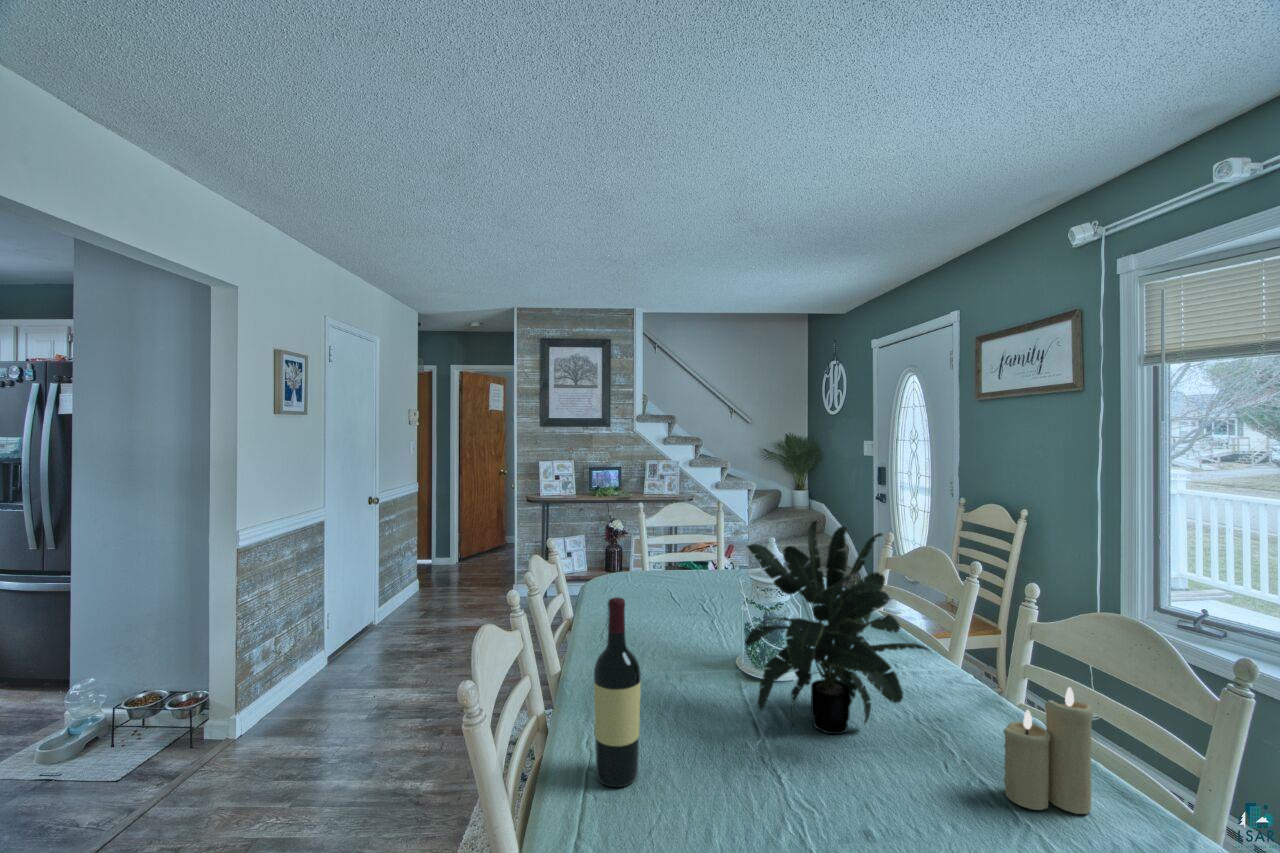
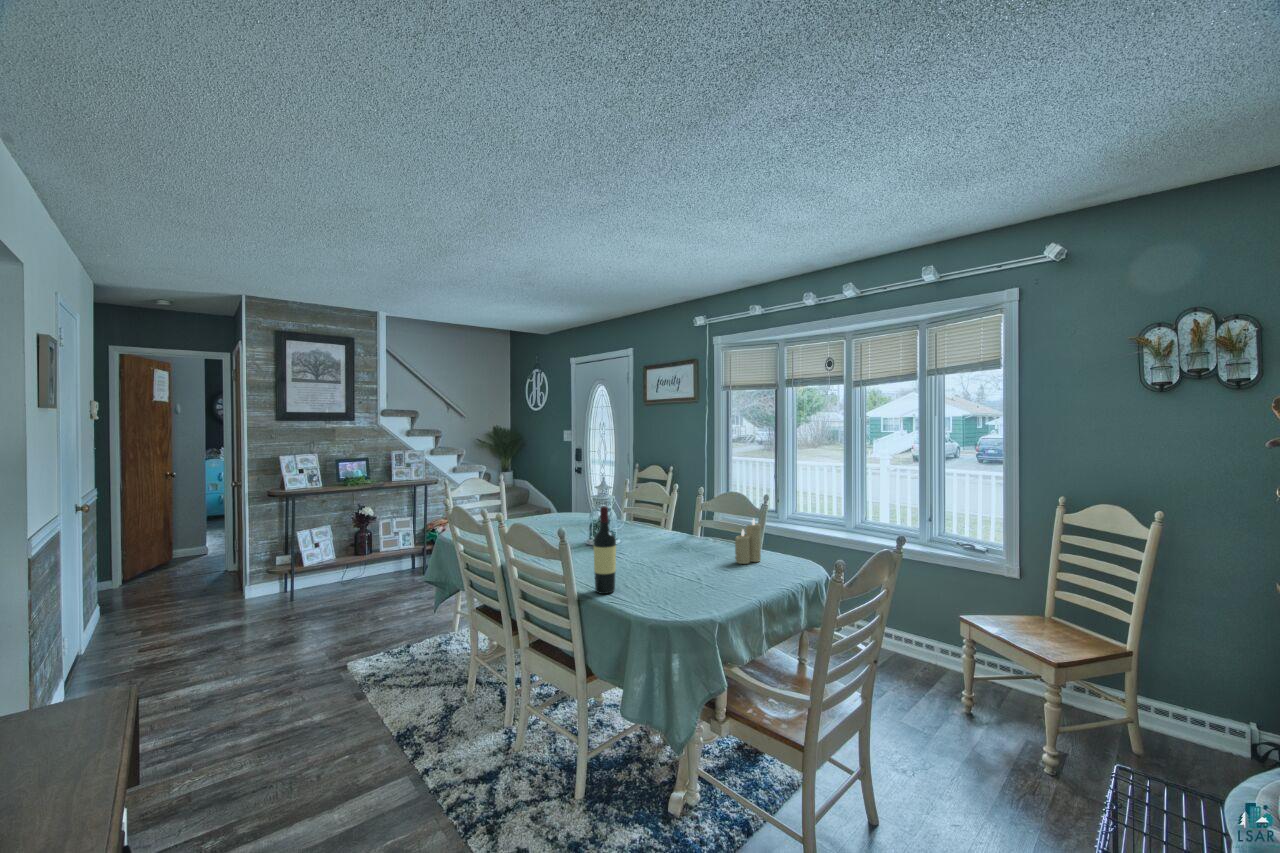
potted plant: present [745,521,929,734] -> none [618,468,706,563]

